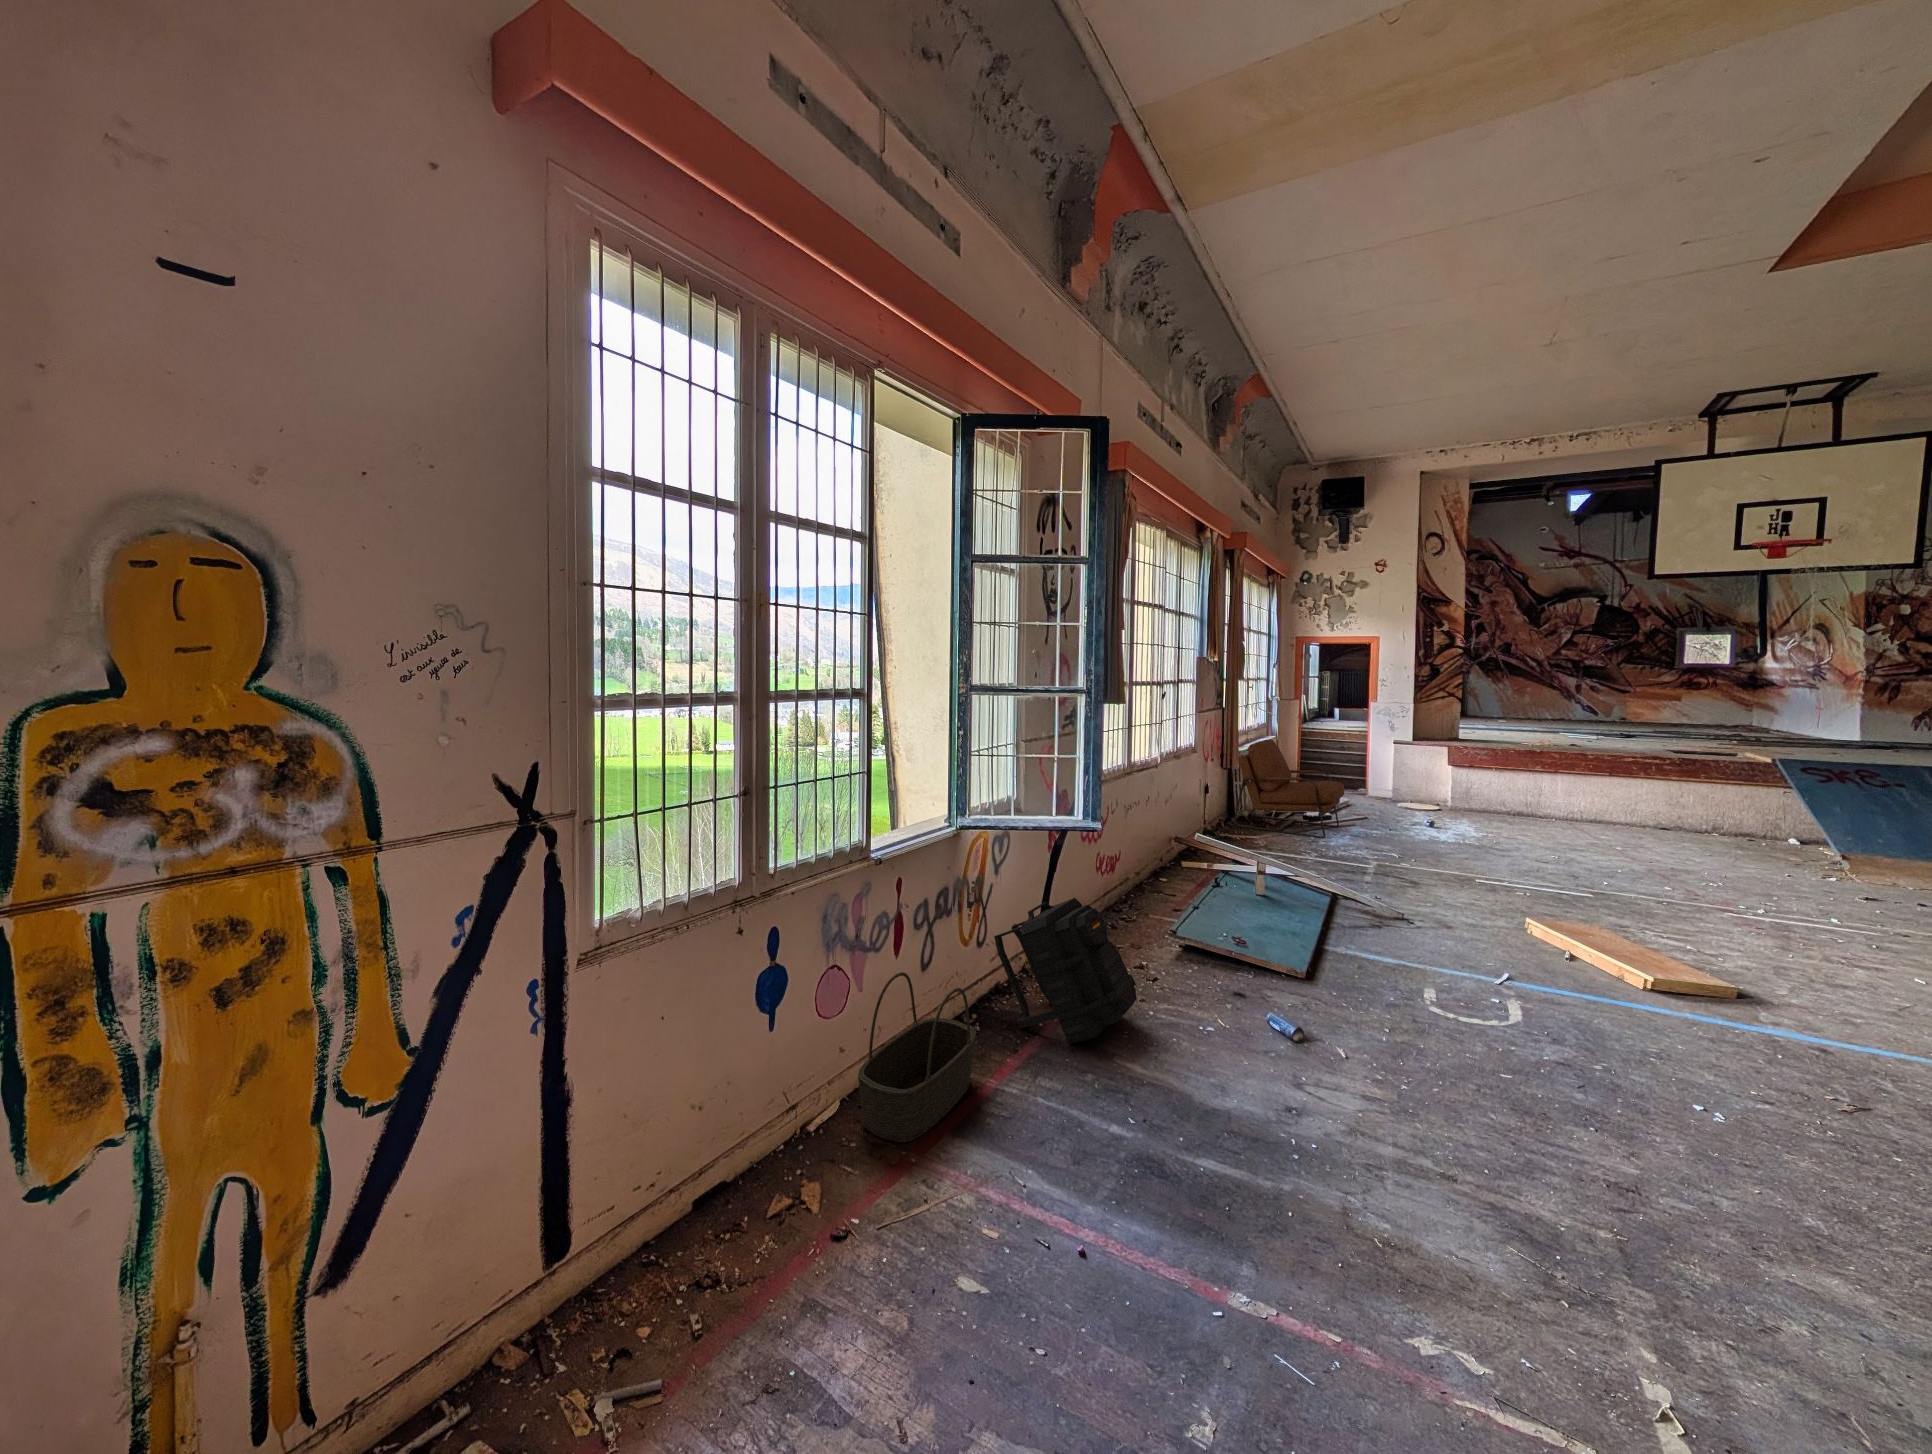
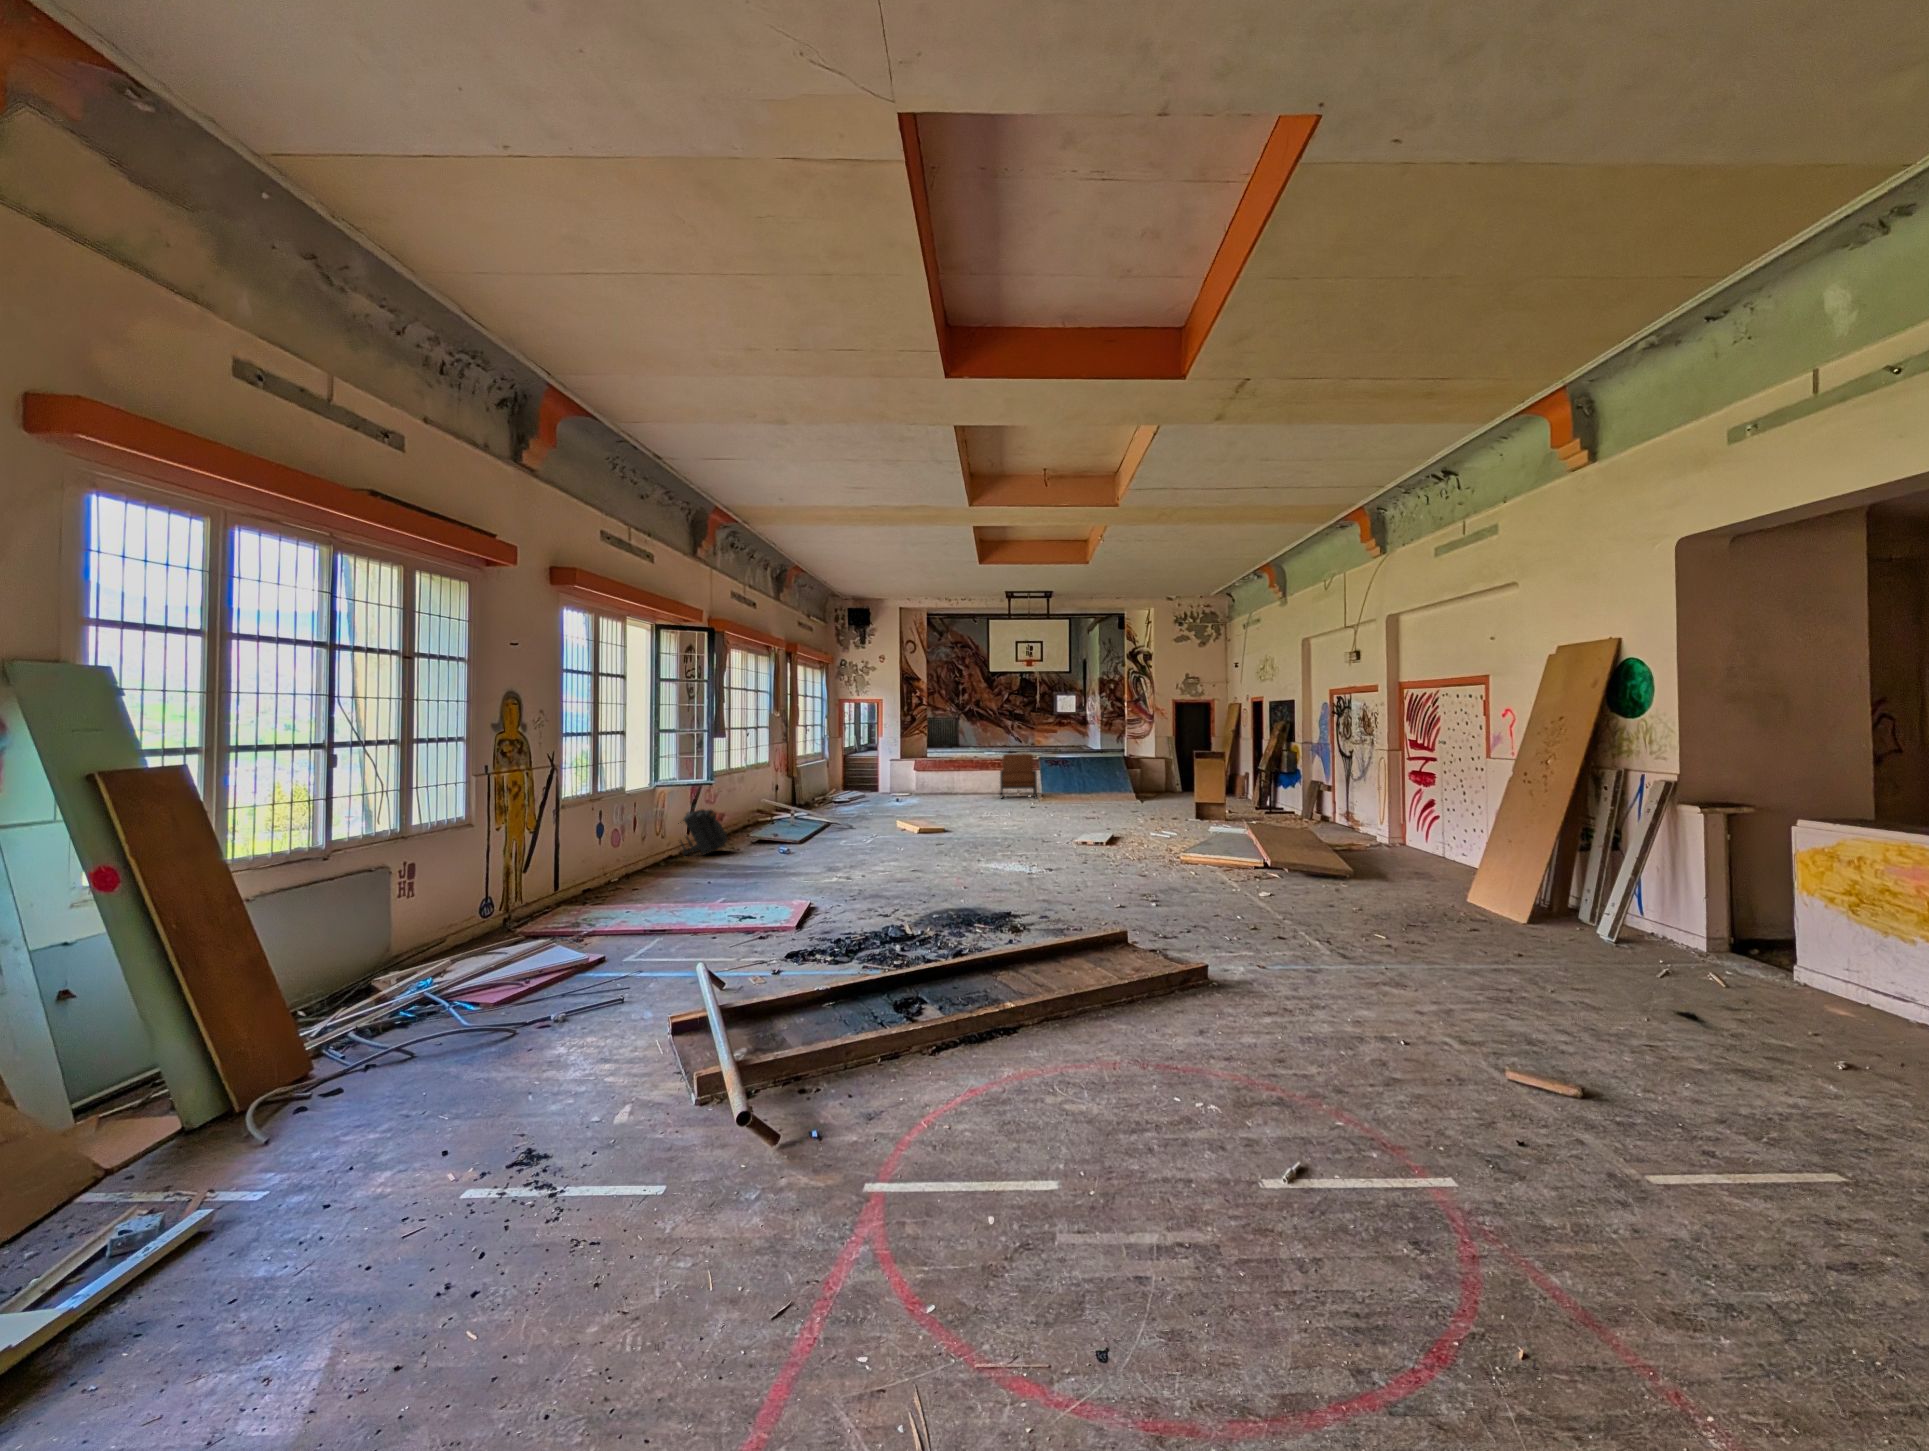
chair: present [1234,739,1344,838] -> present [1000,753,1037,798]
basket: present [858,972,976,1143] -> none [634,825,671,869]

